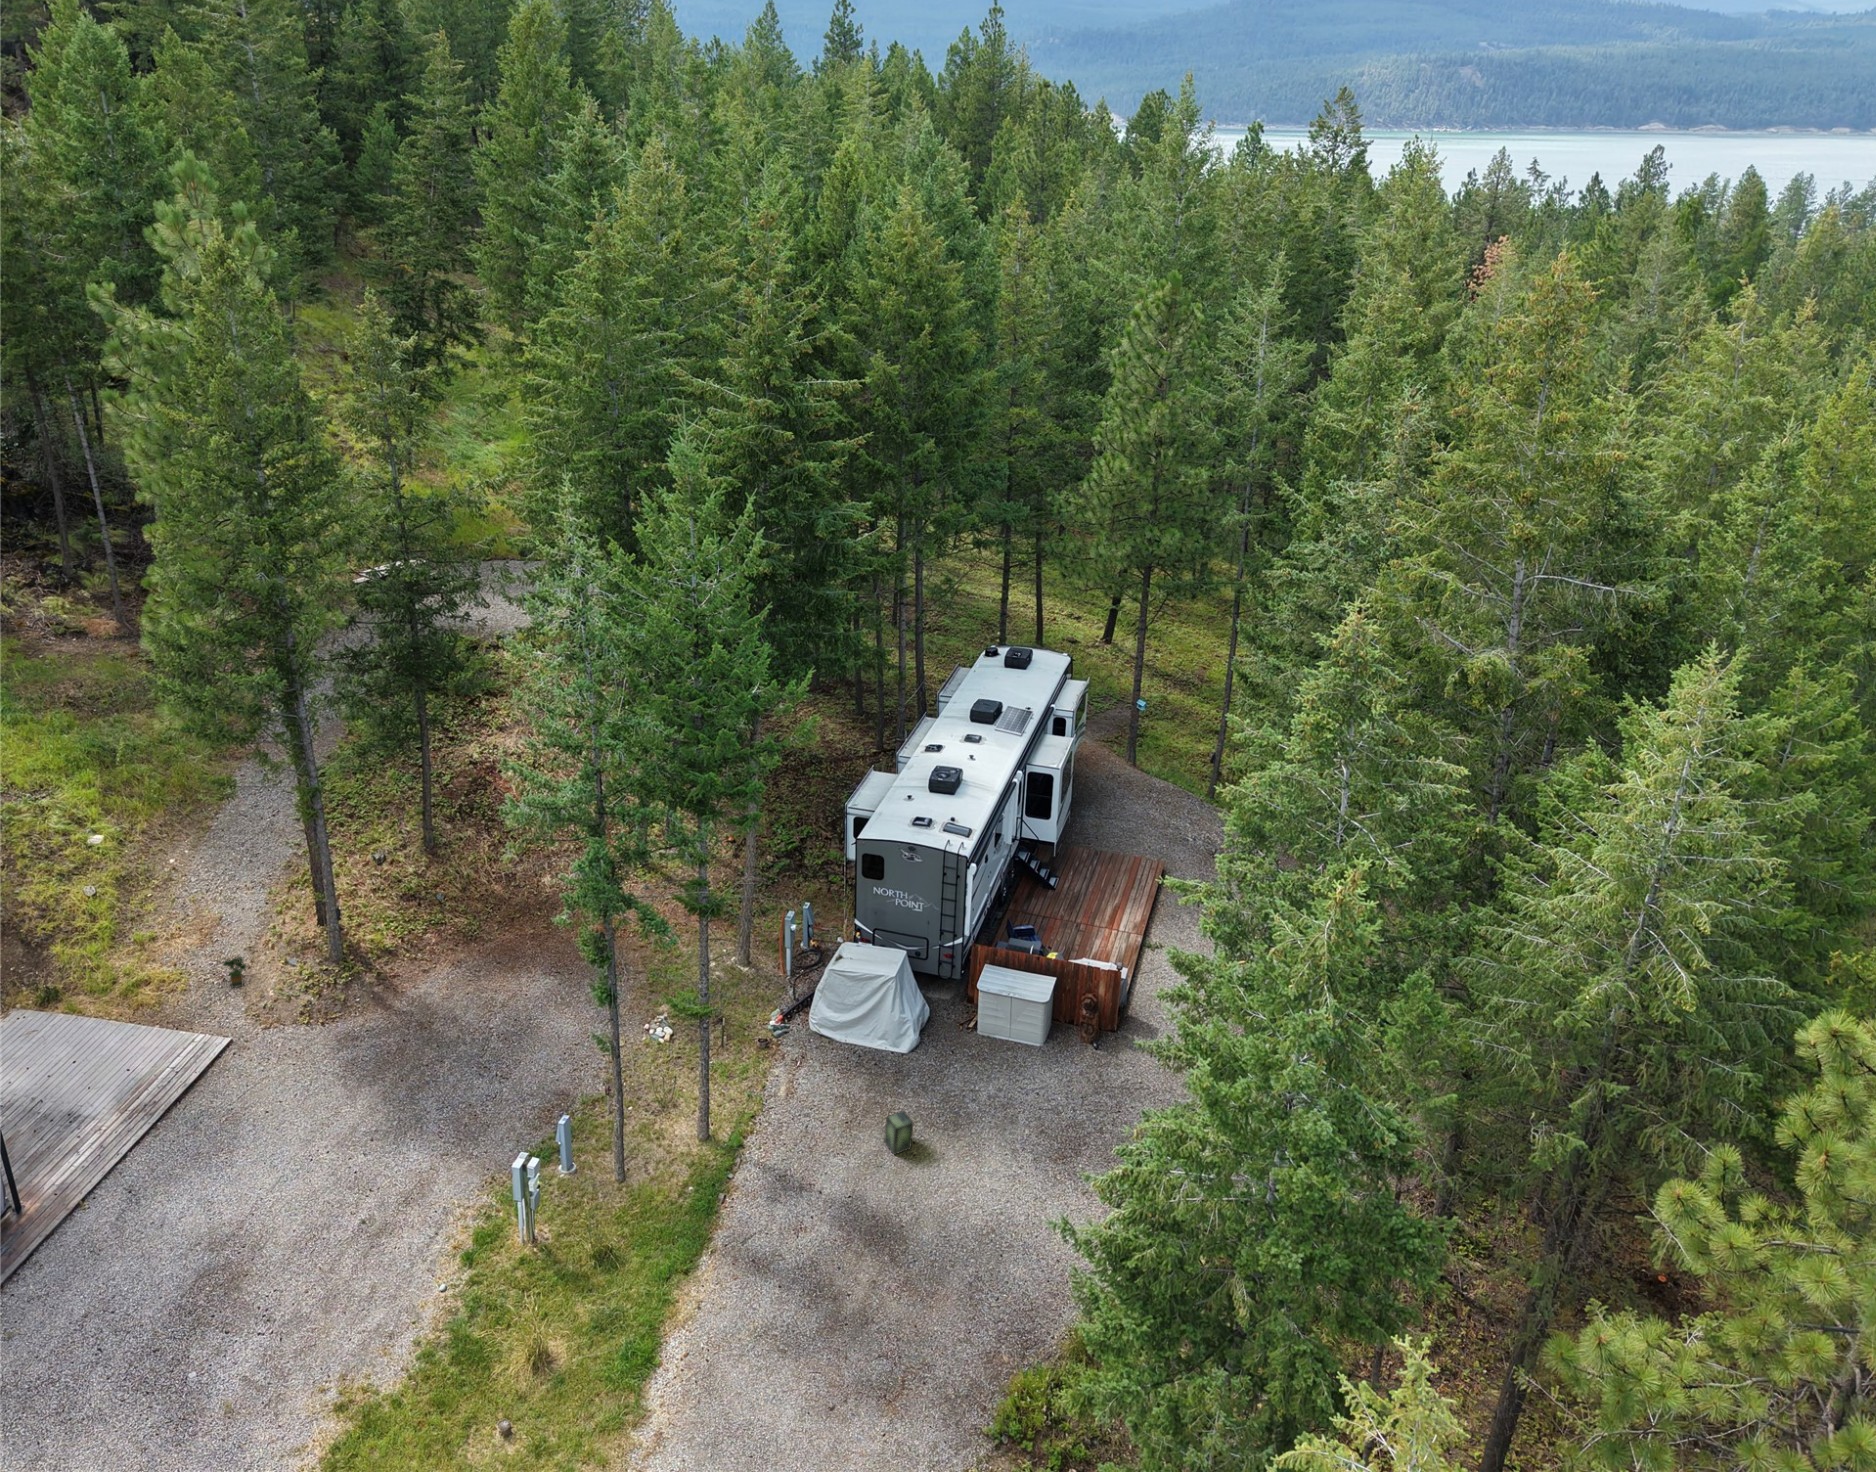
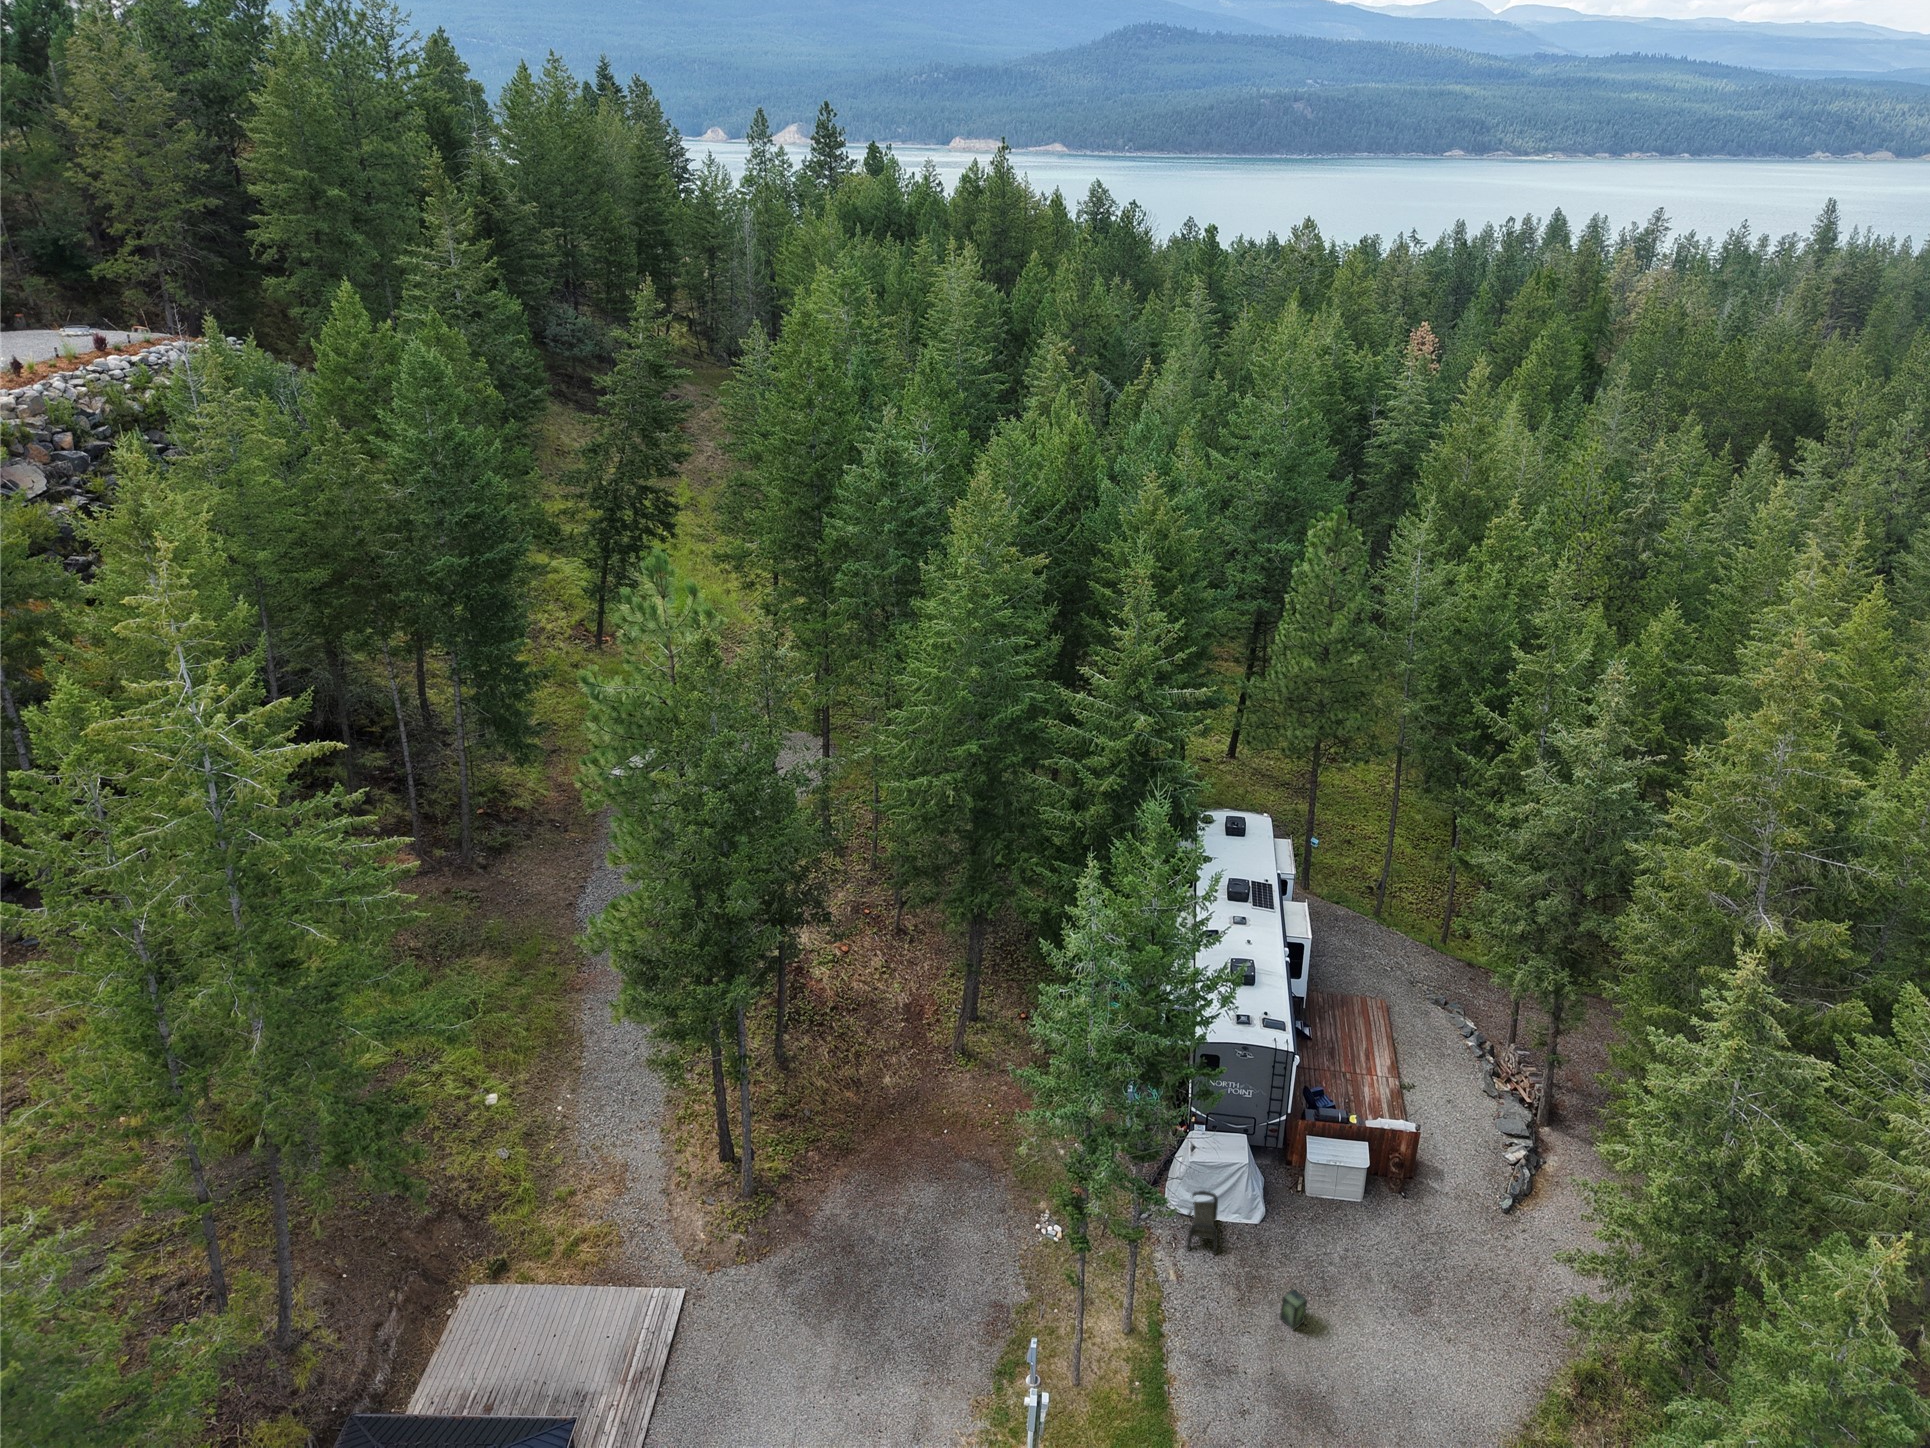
potted tree: present [224,957,246,988] -> none [654,1204,675,1235]
bench: none [811,1008,862,1076] -> present [1186,1191,1218,1255]

